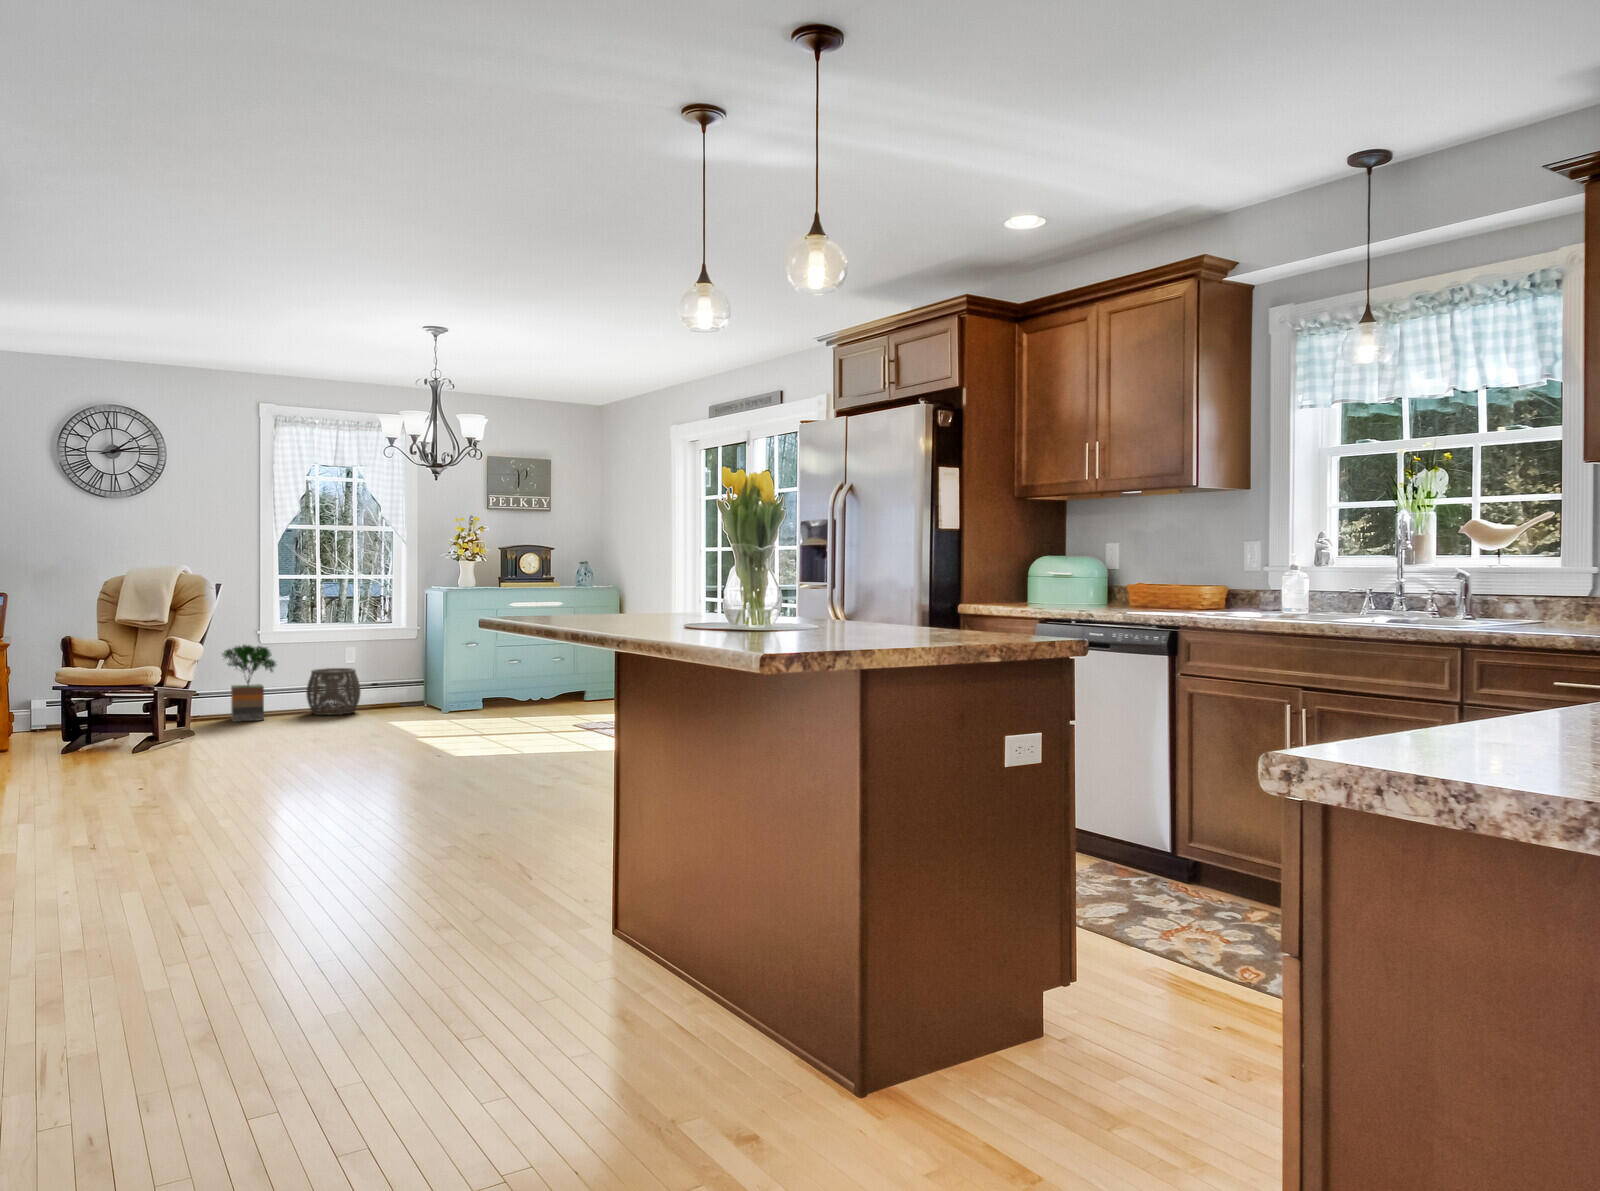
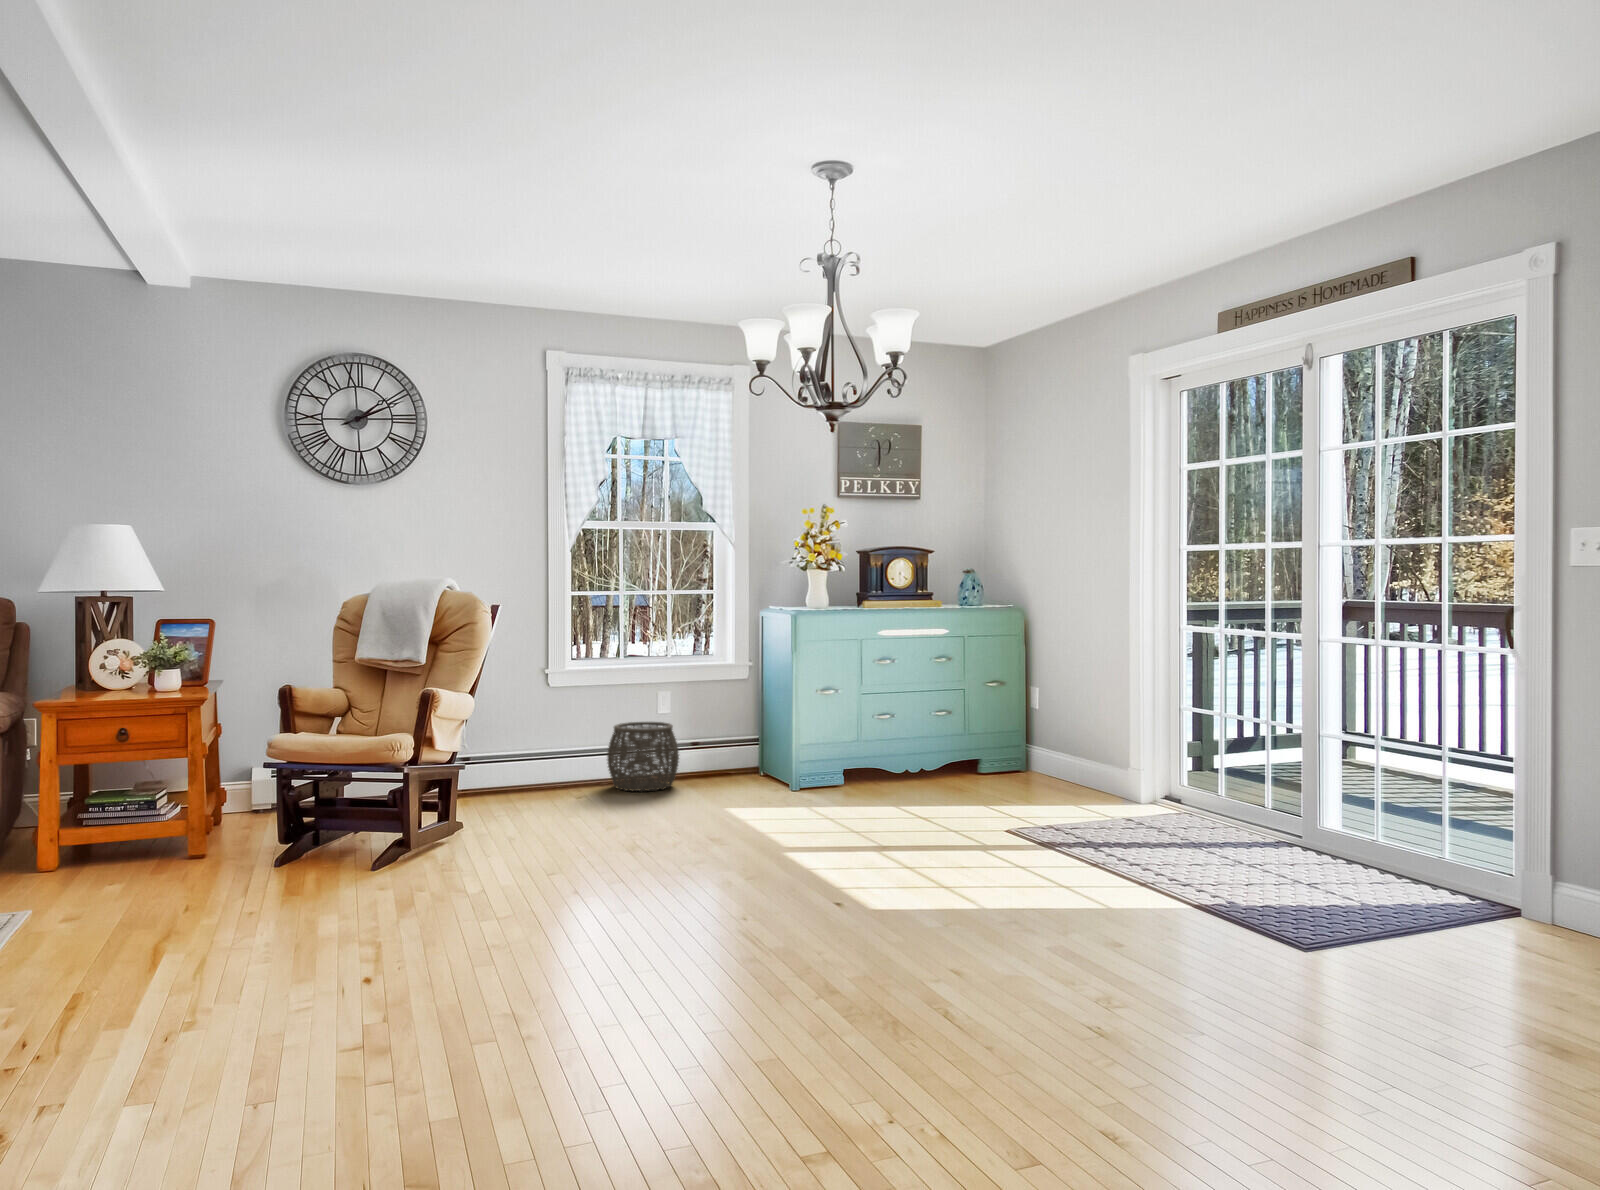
potted tree: present [222,645,276,722] -> none [495,689,572,802]

